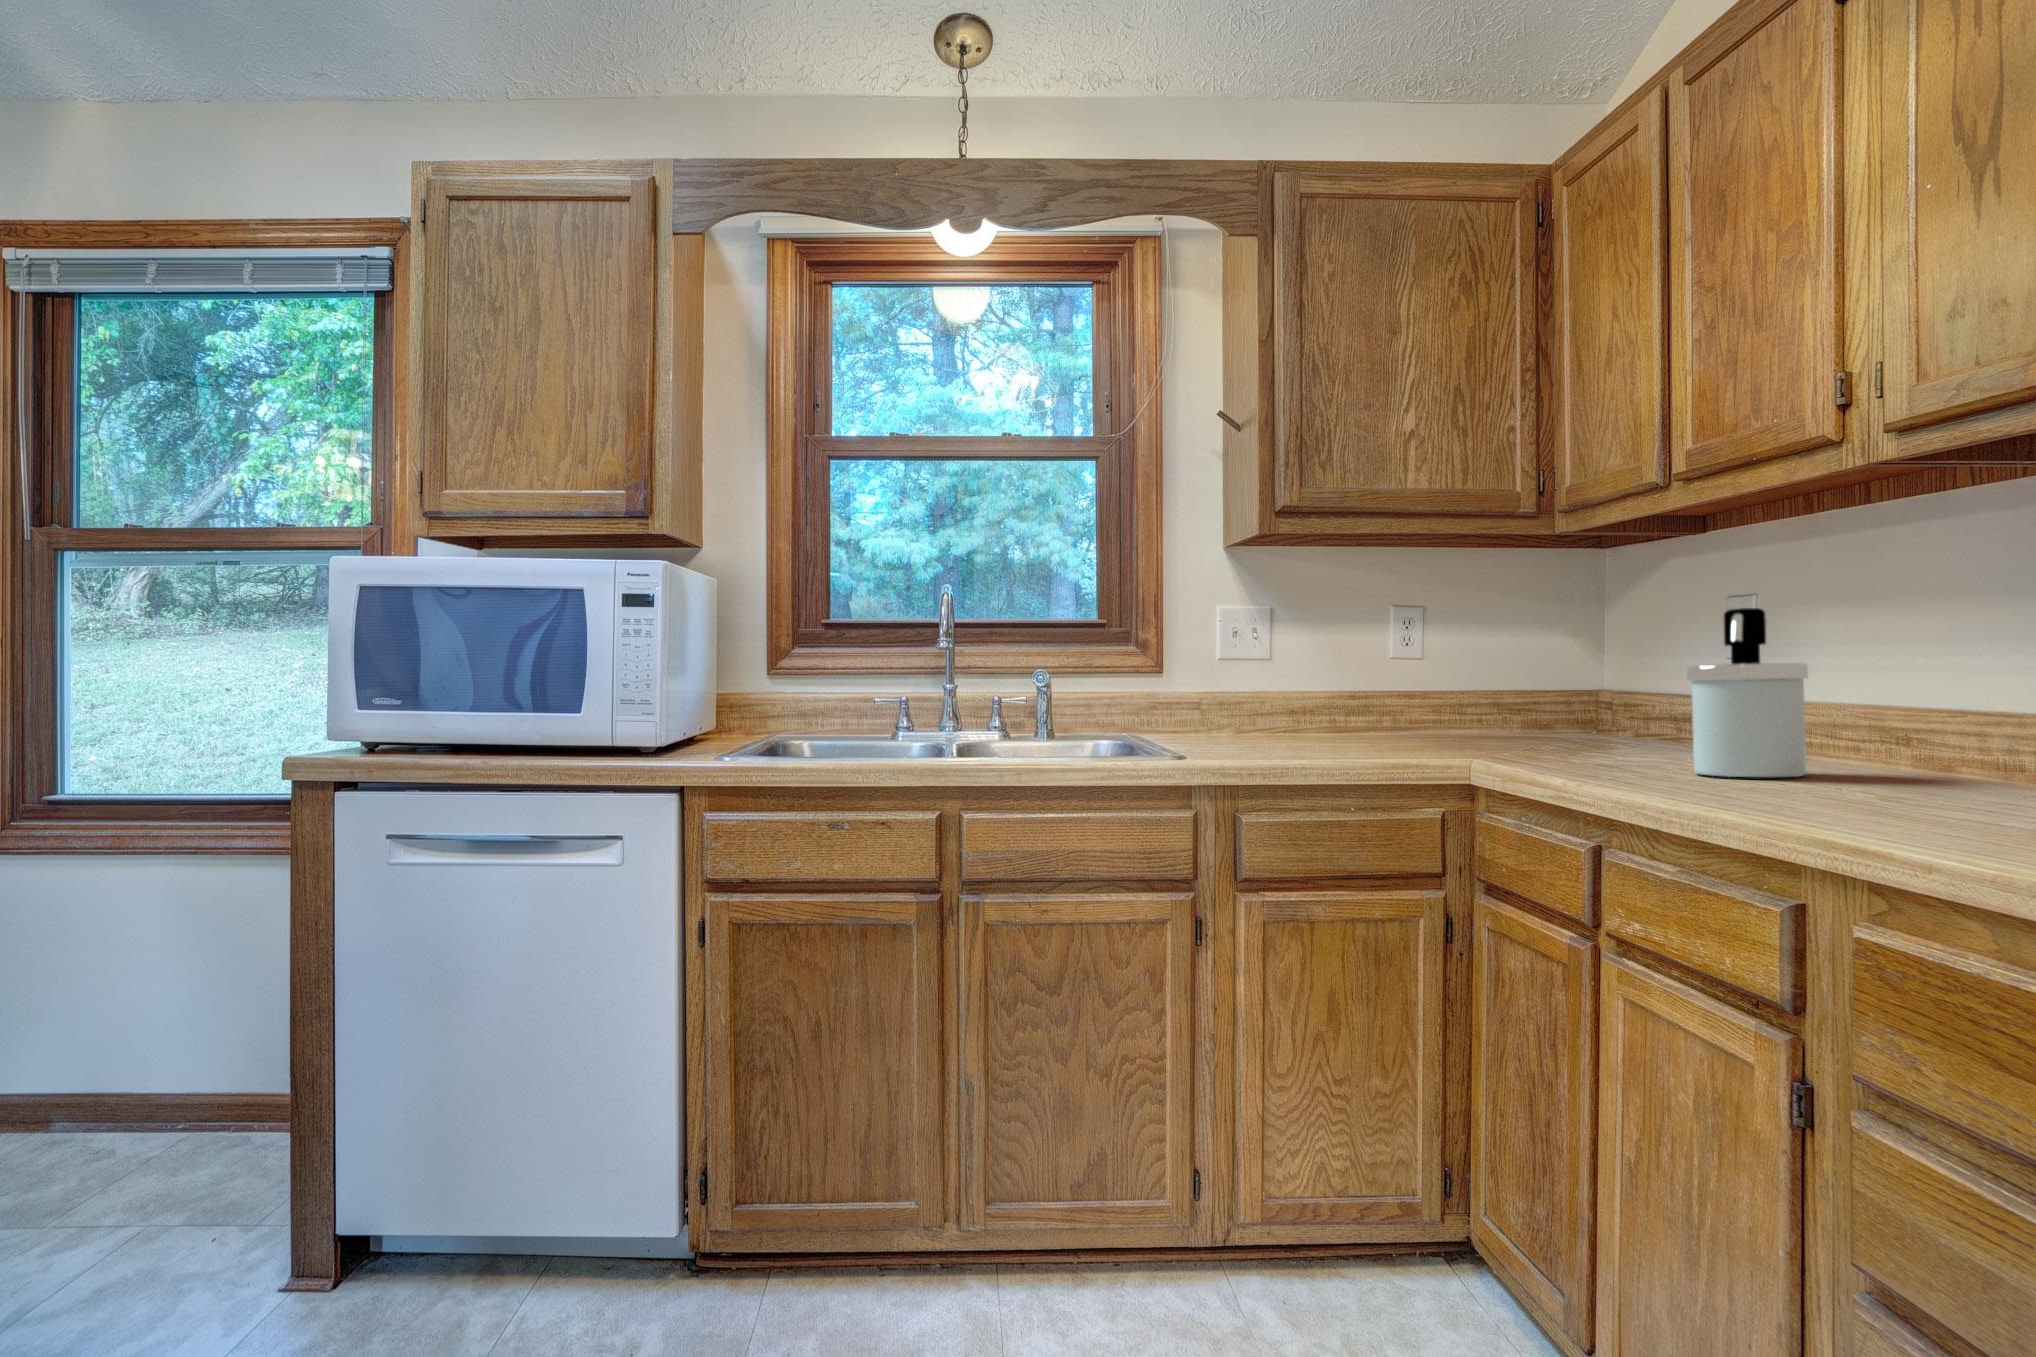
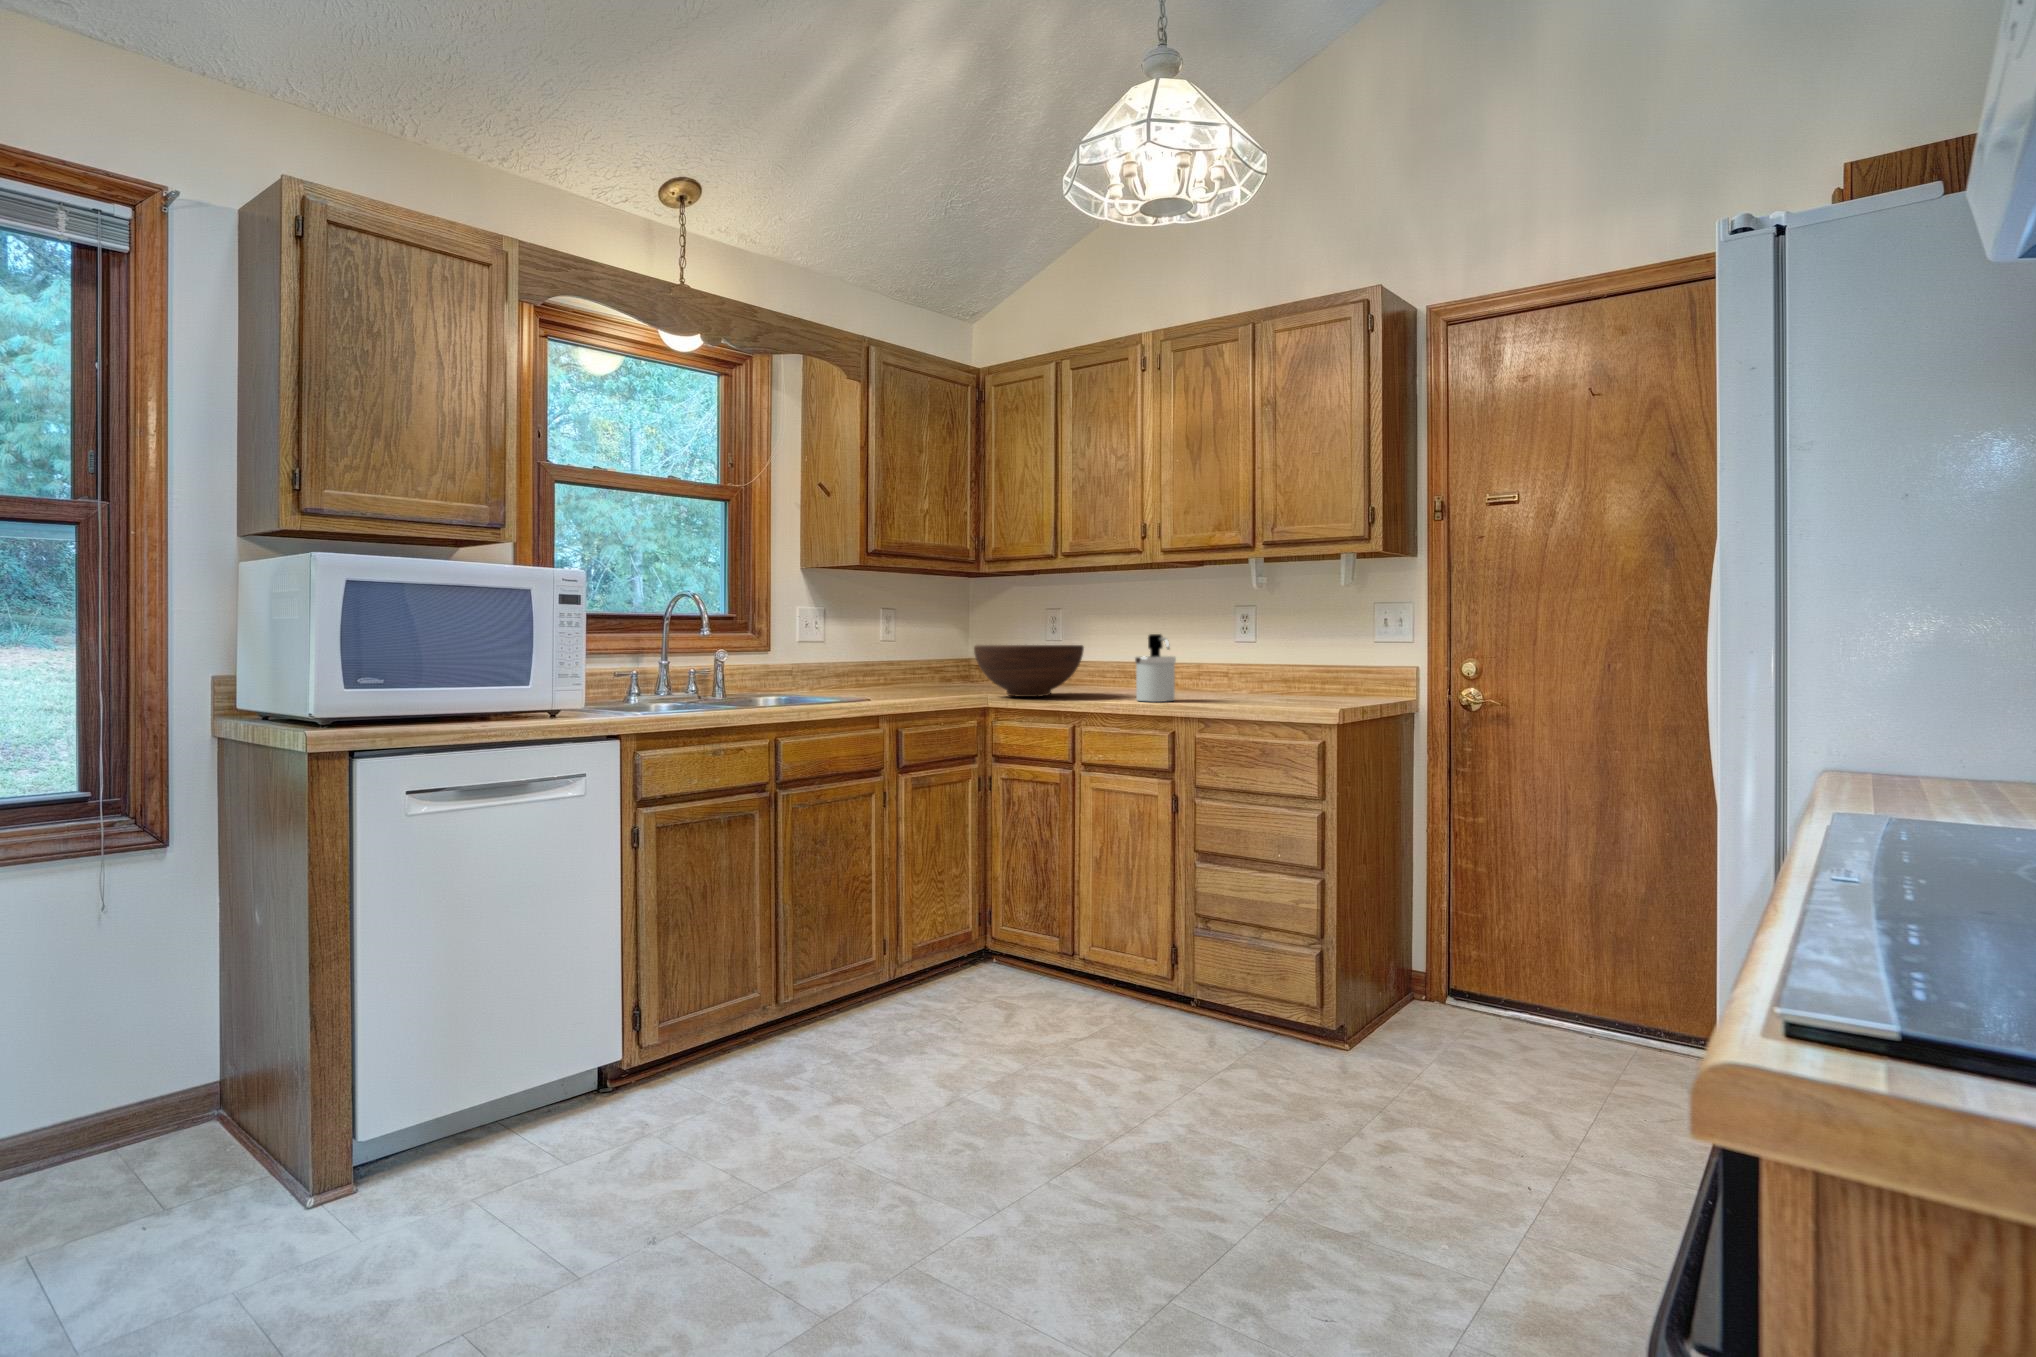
fruit bowl: none [1388,646,1631,755] -> present [974,645,1084,697]

